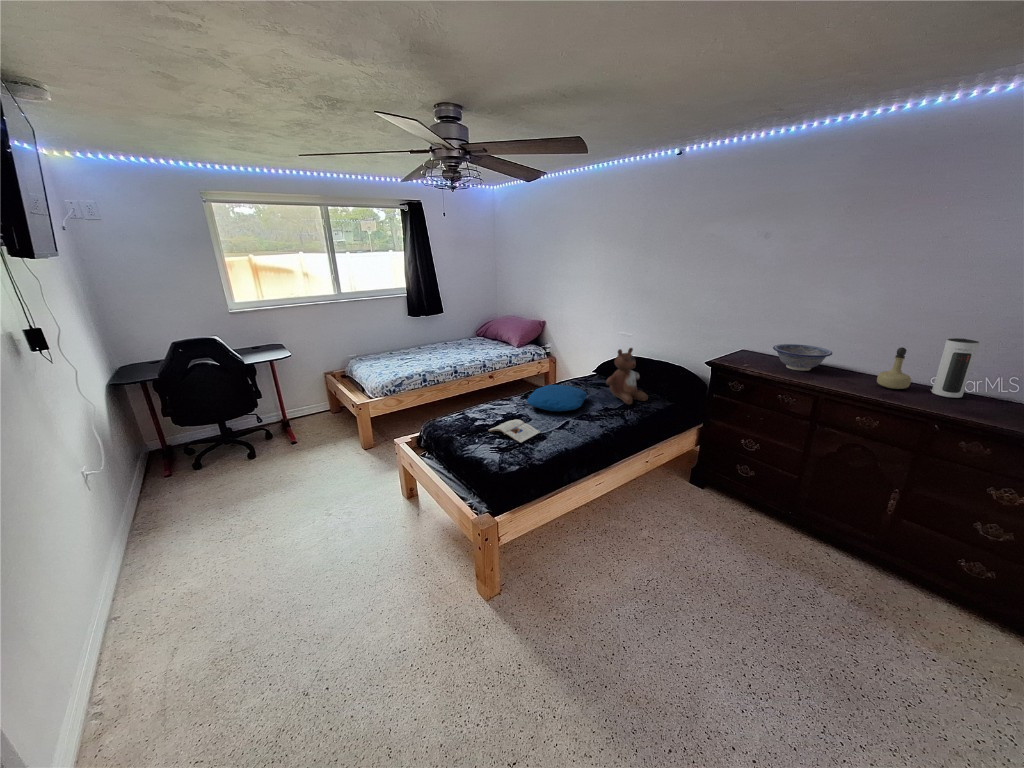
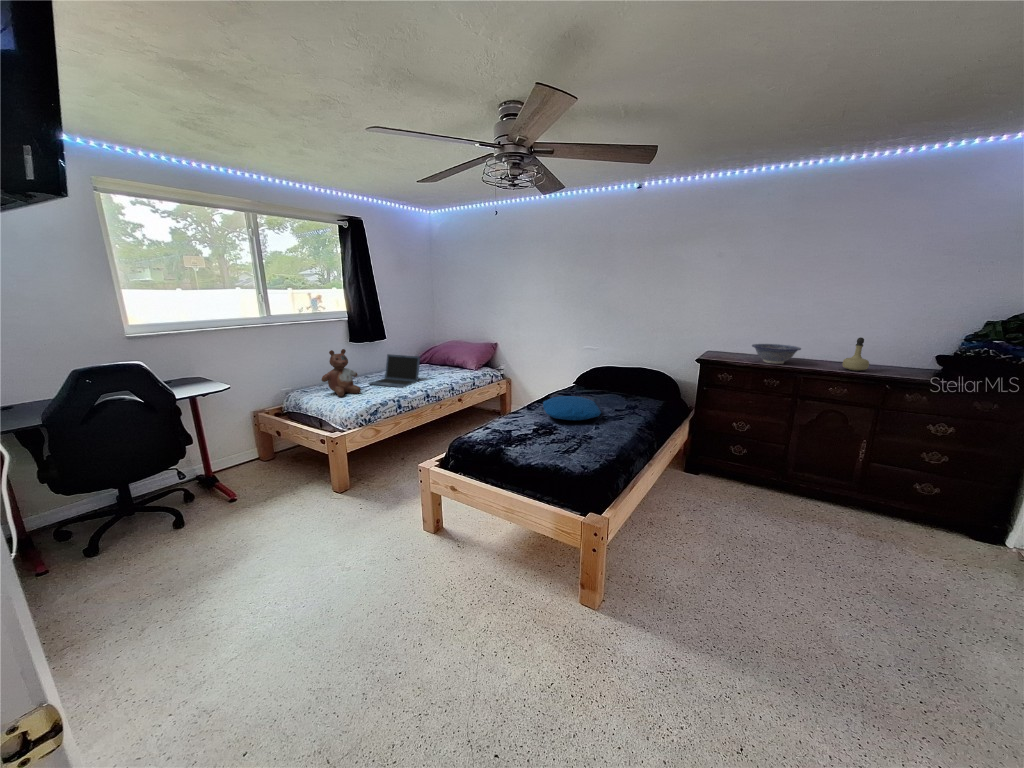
laptop: none [413,329,458,362] -> present [369,354,420,388]
speaker: present [932,338,979,398] -> none [881,328,914,373]
stuffed bear: present [606,348,648,405] -> present [322,349,361,397]
magazine: present [489,419,540,443] -> none [533,431,585,453]

